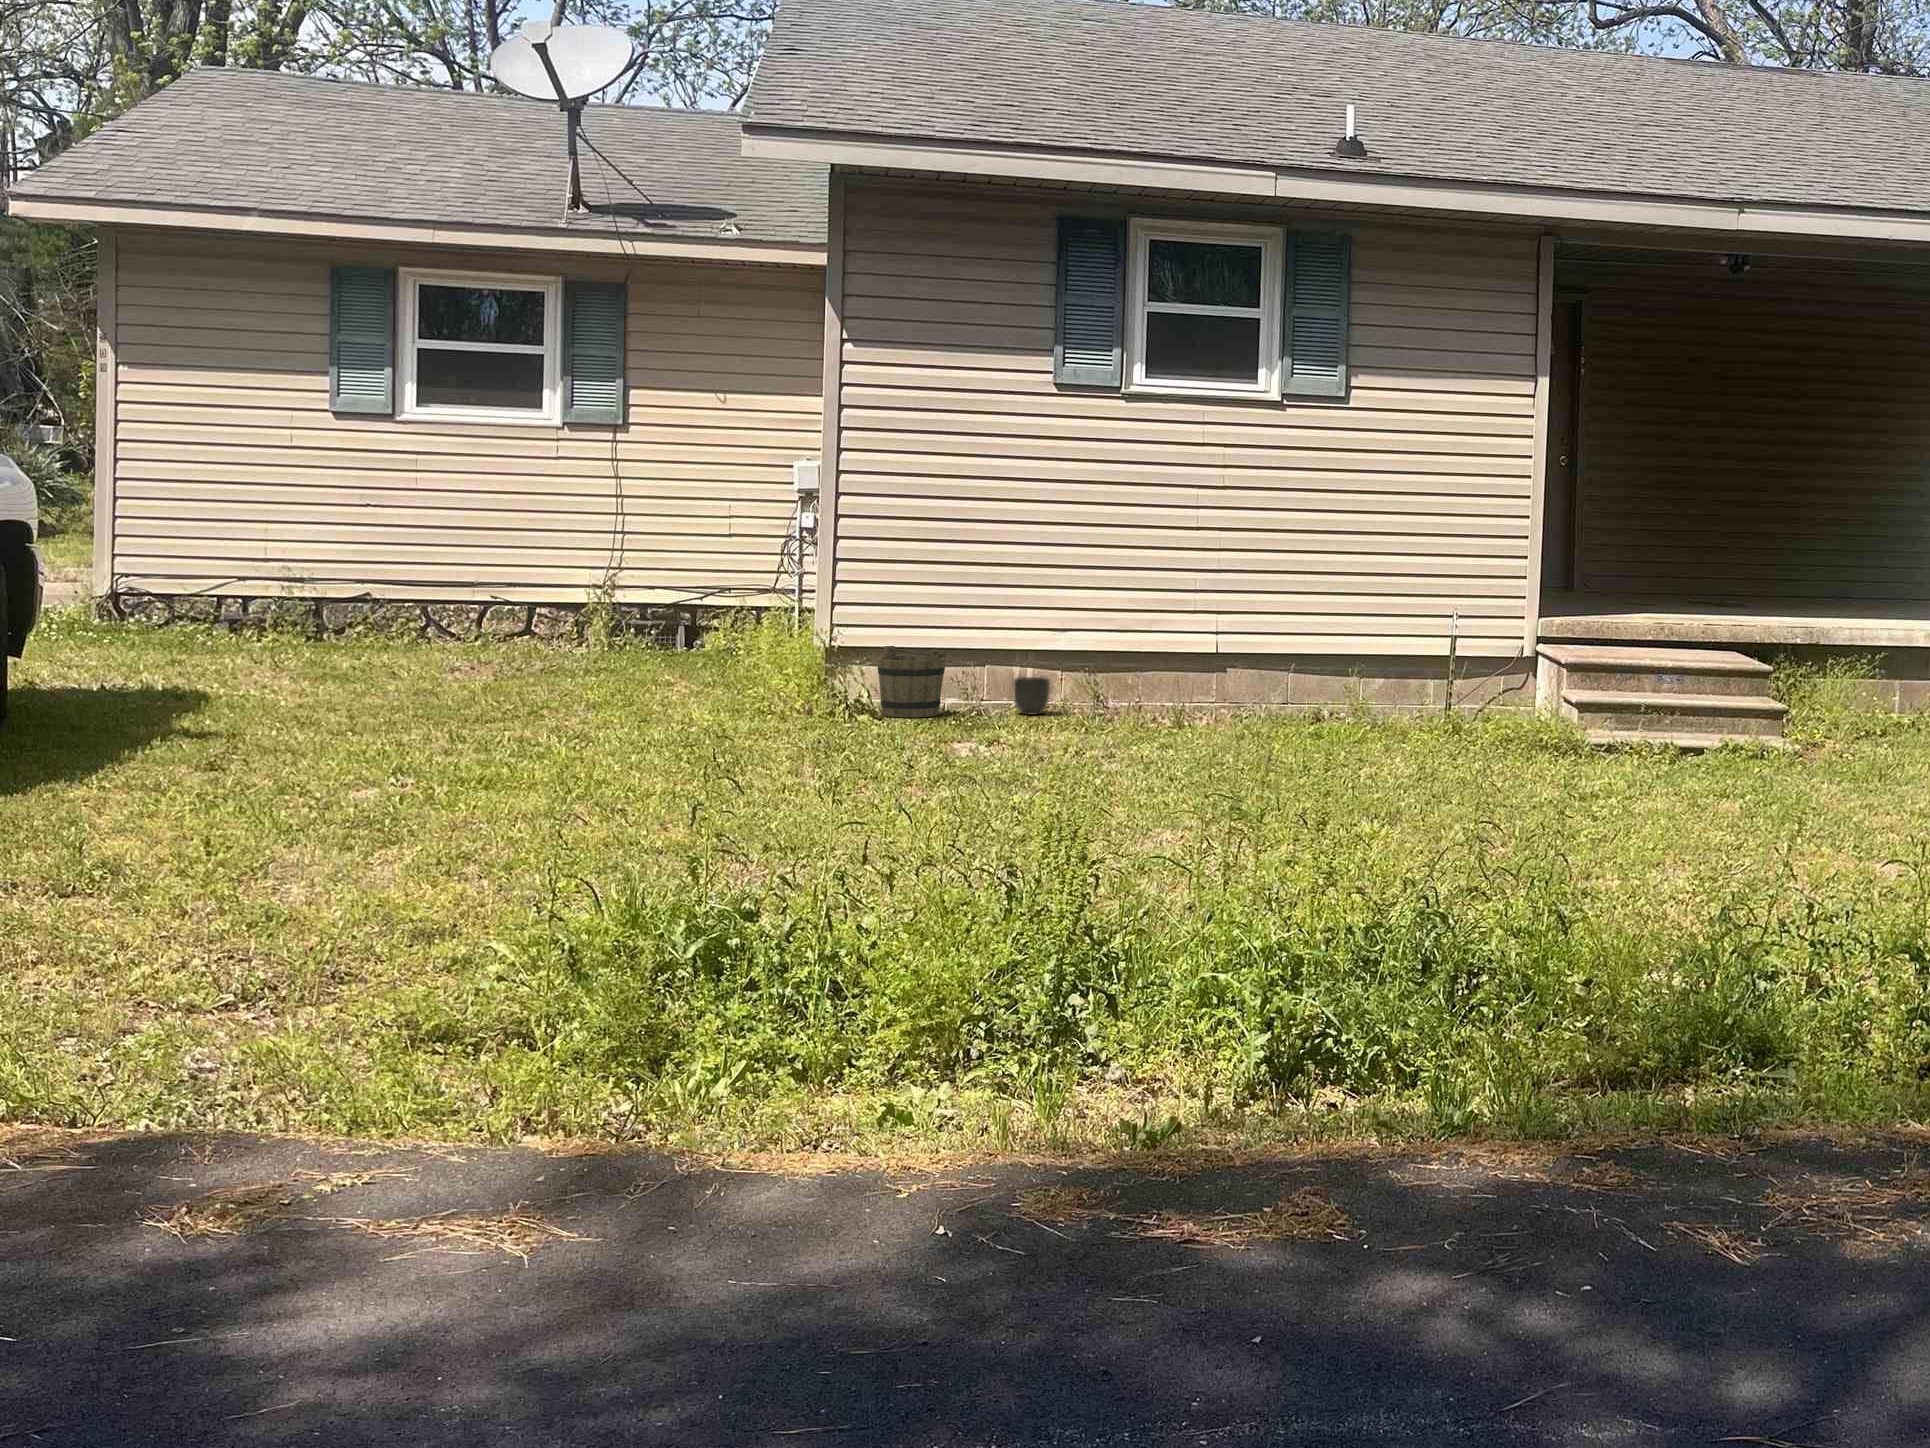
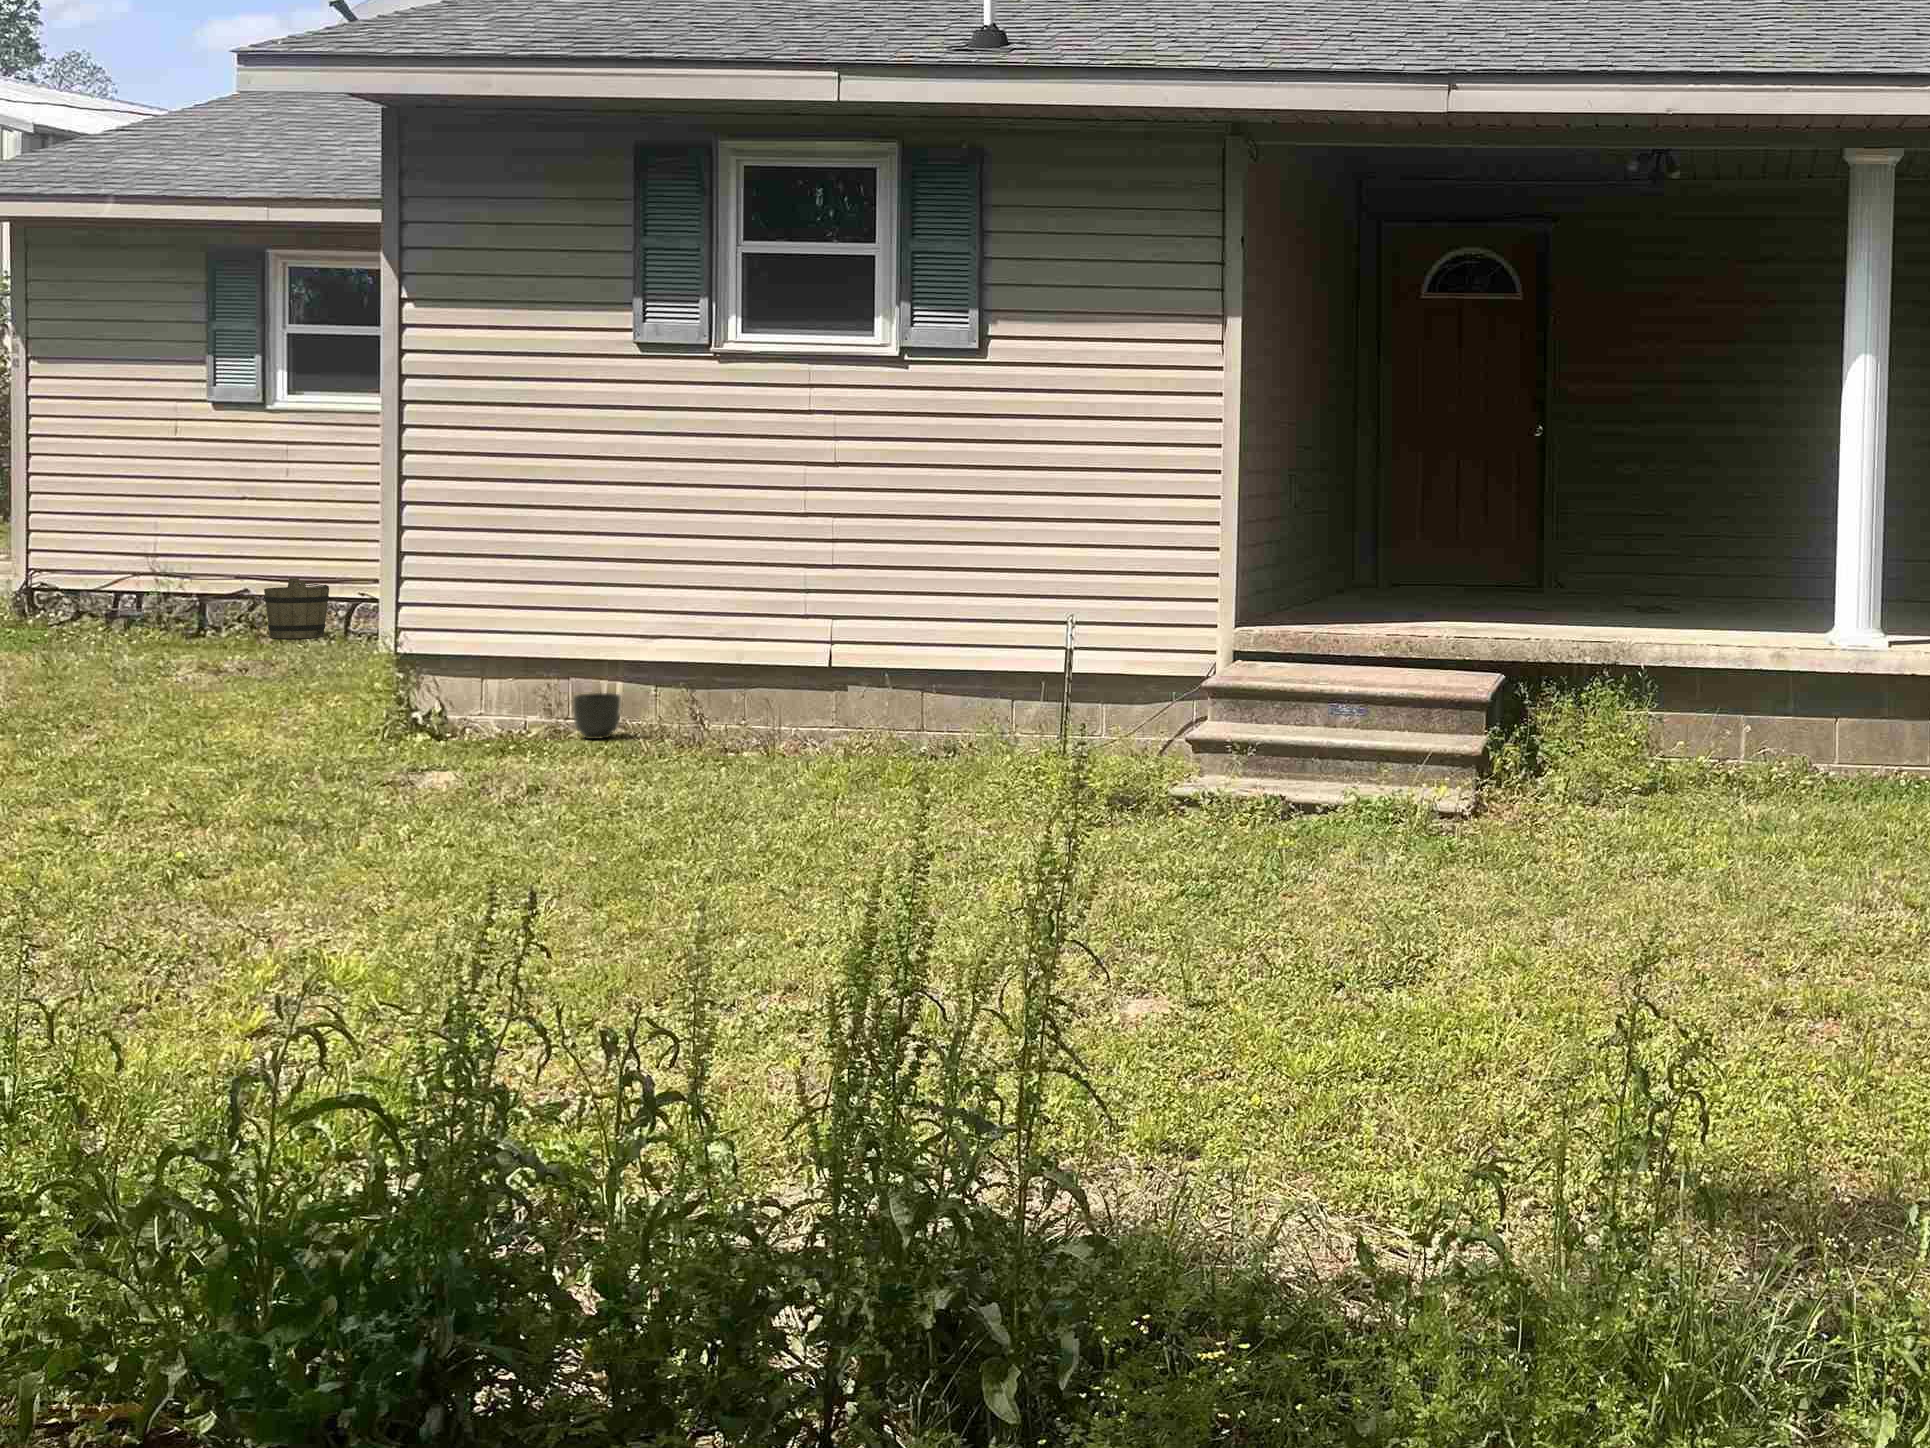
bucket: present [877,646,946,717] -> present [264,578,329,638]

